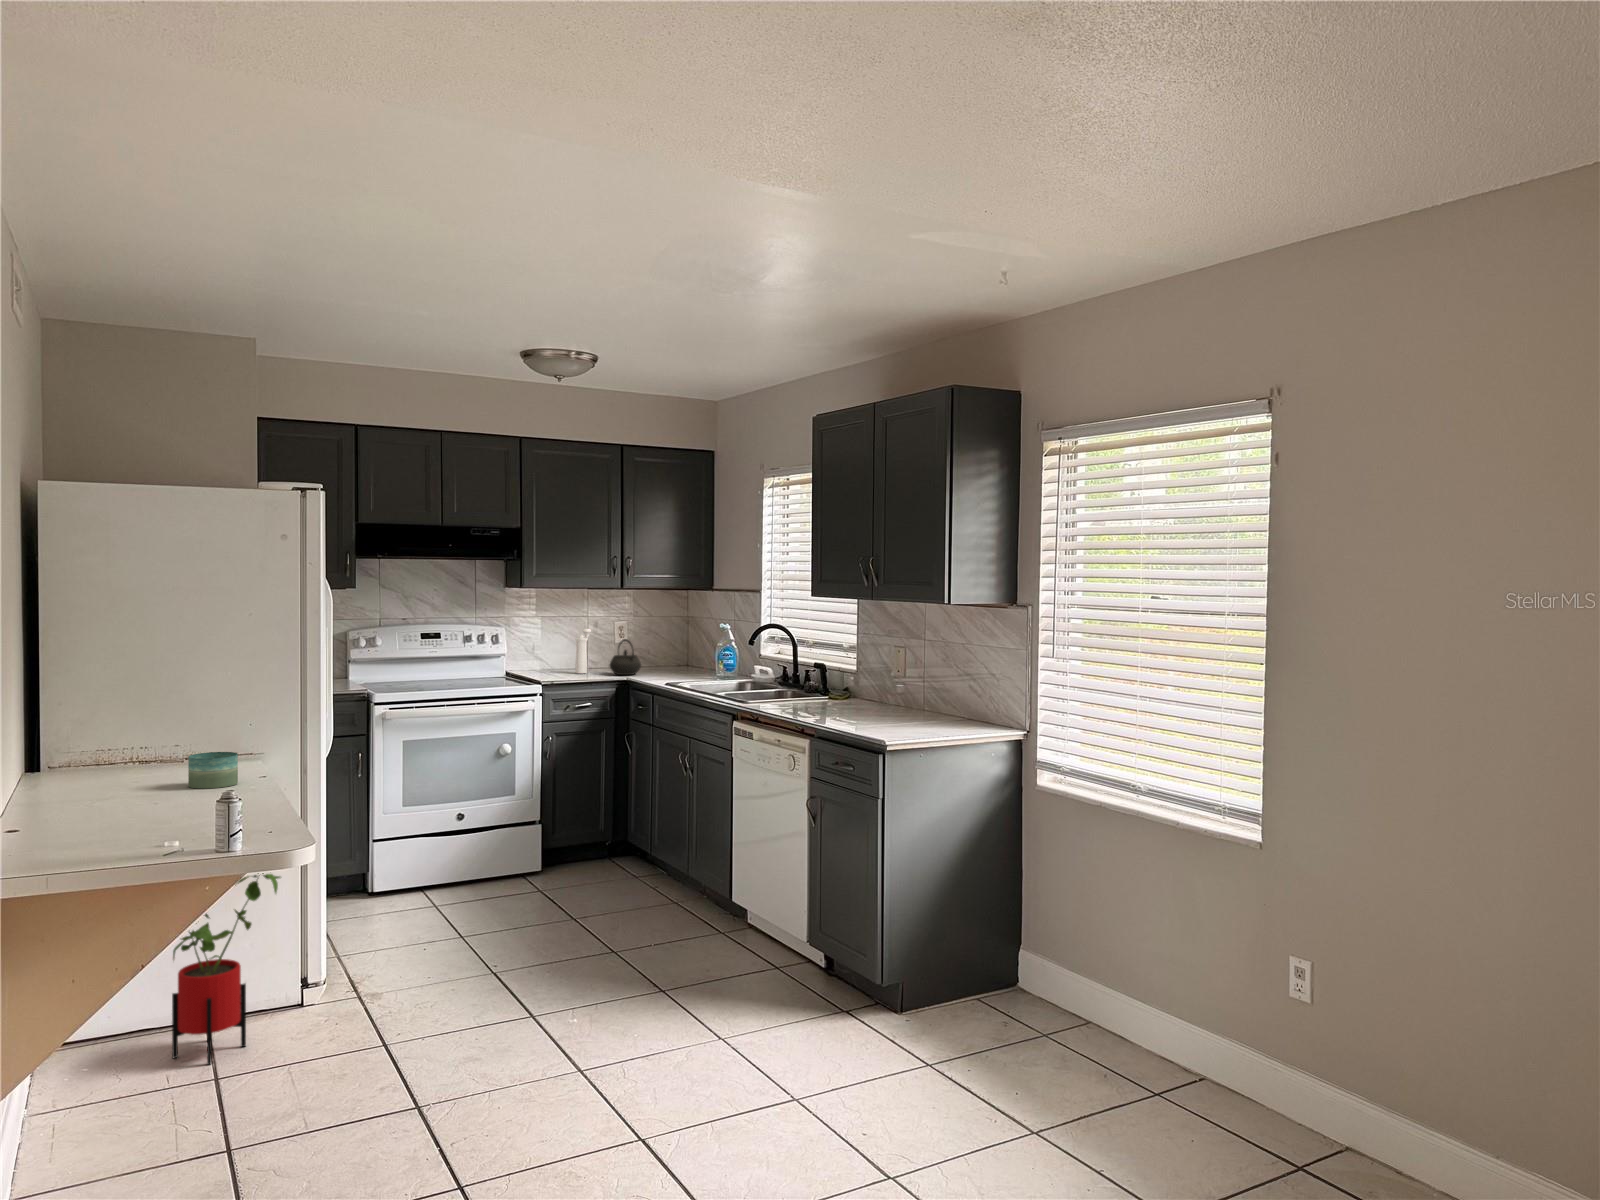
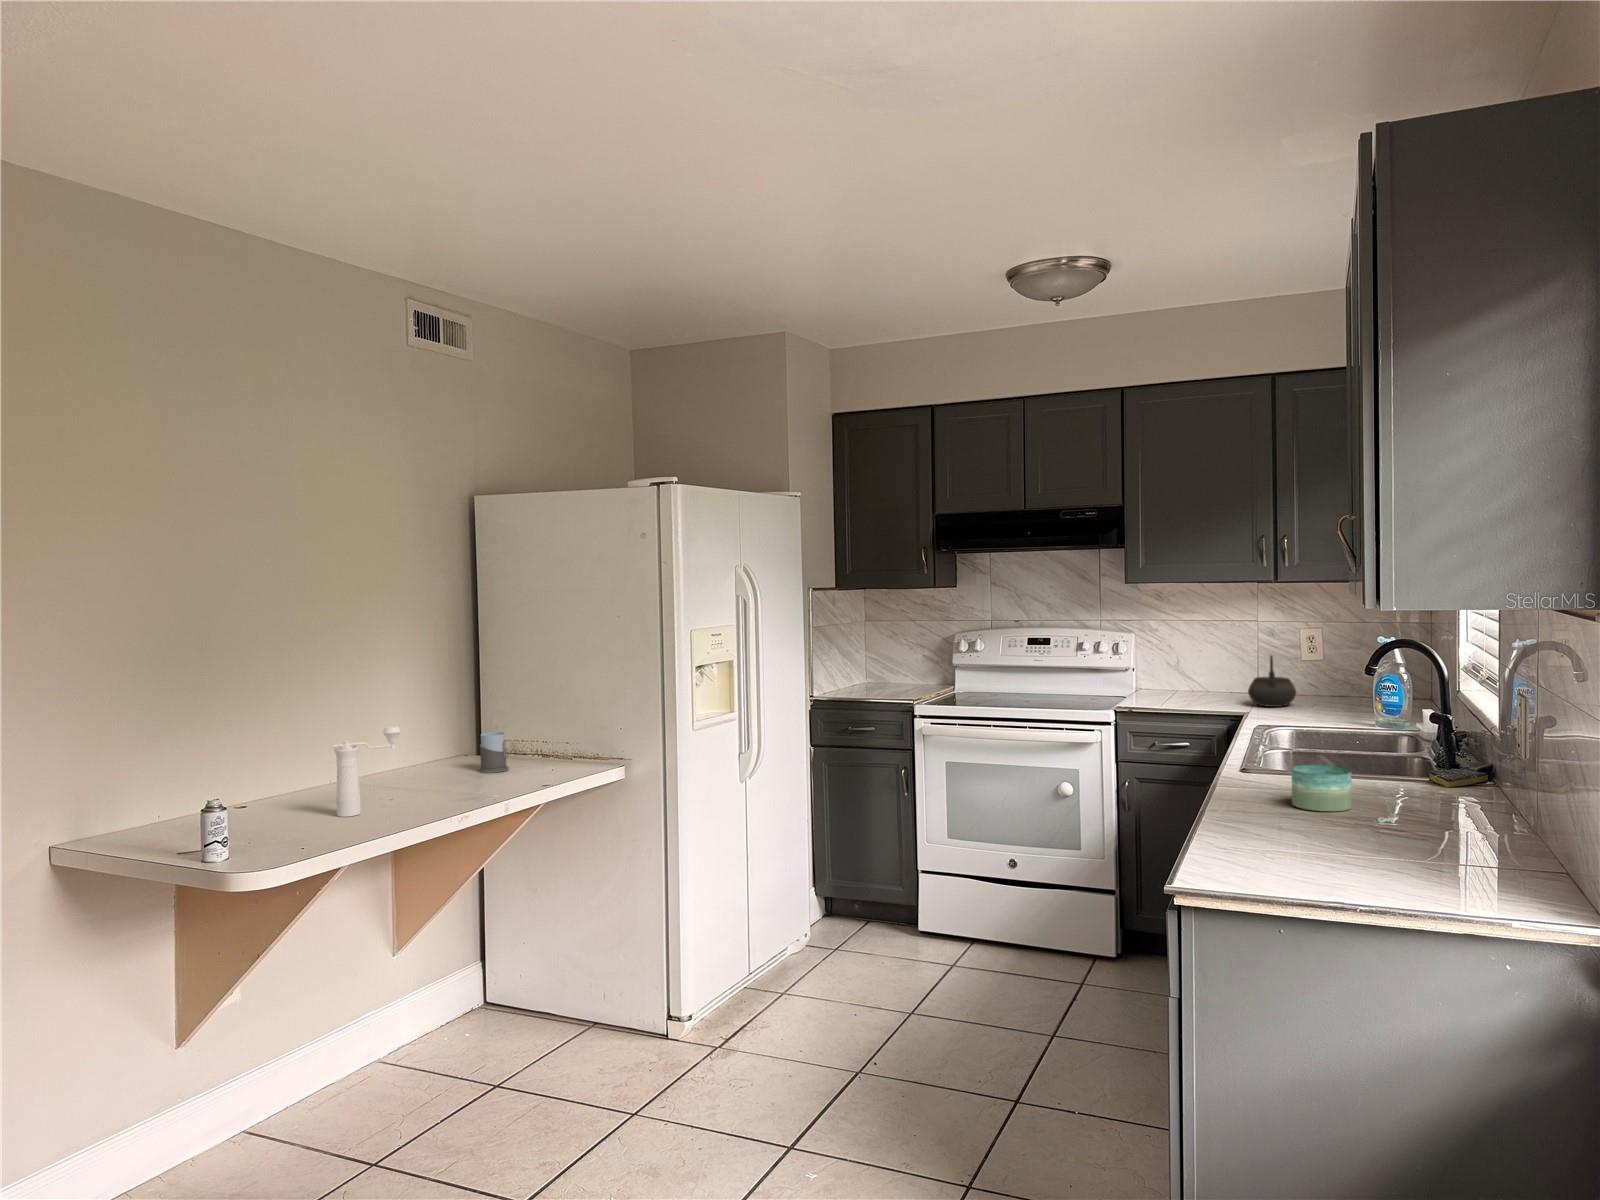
pepper mill: present [575,629,591,673] -> present [333,726,401,817]
mug: none [87,731,135,775] -> present [479,732,514,773]
candle: present [188,752,238,789] -> present [1292,765,1352,811]
house plant: present [172,873,280,1064] -> none [484,876,603,1065]

